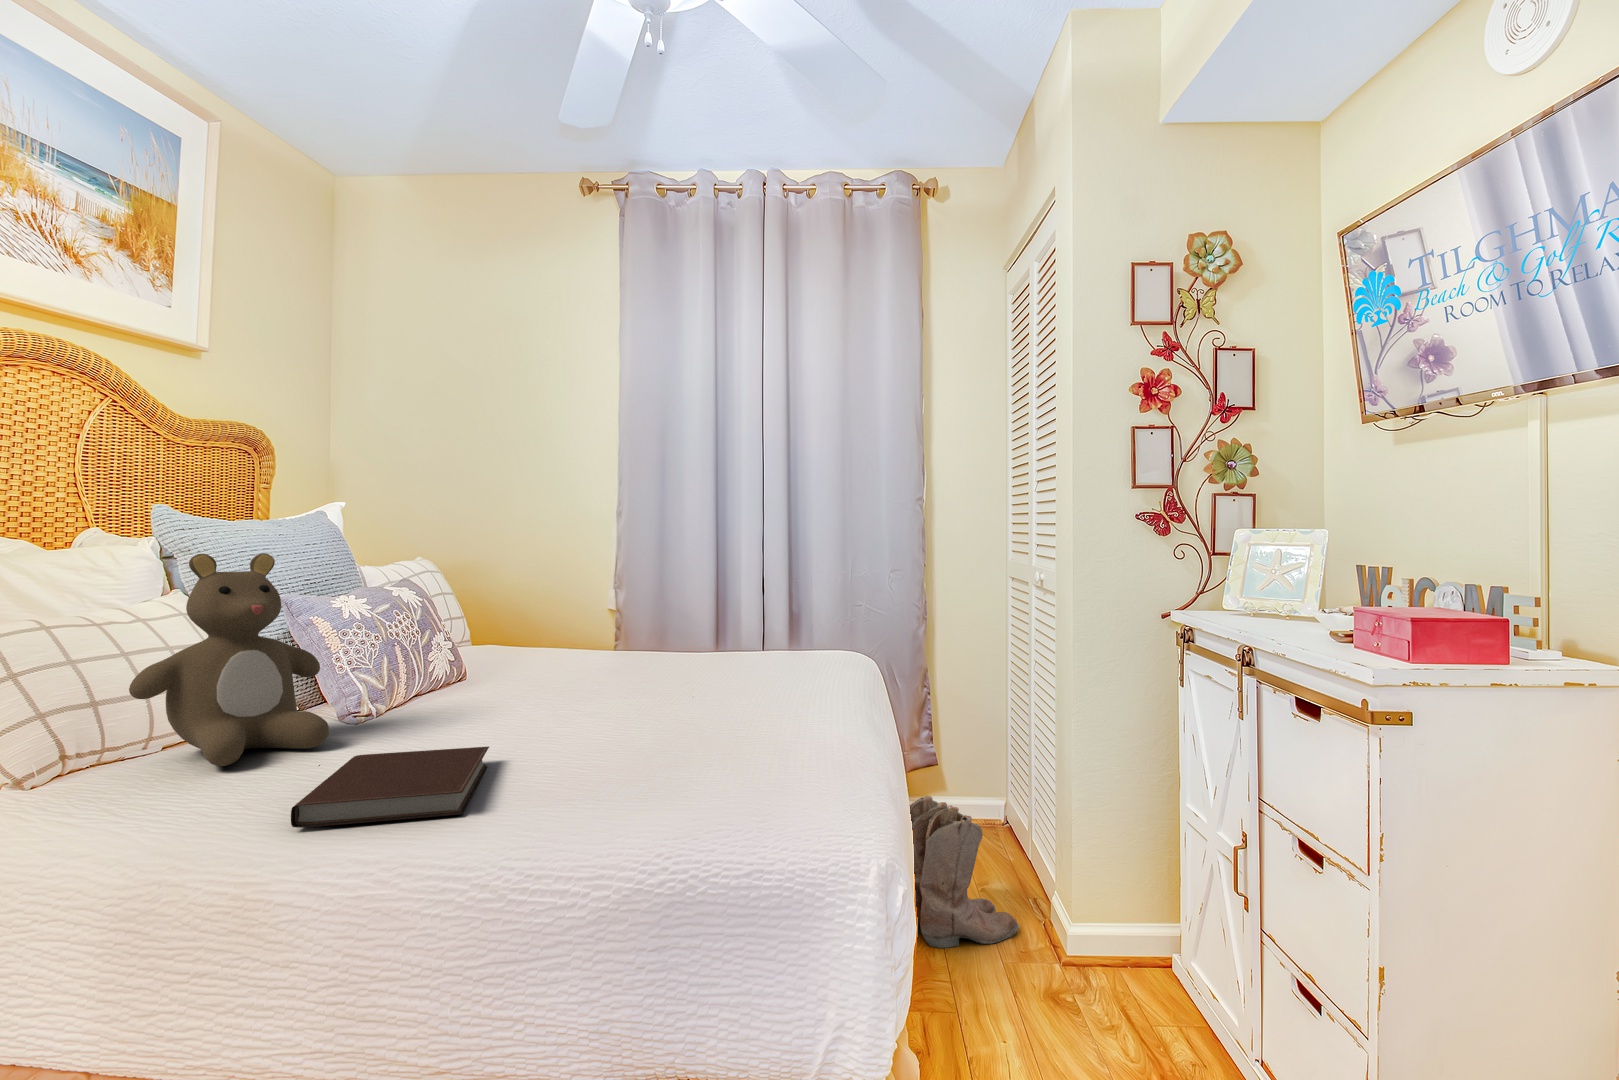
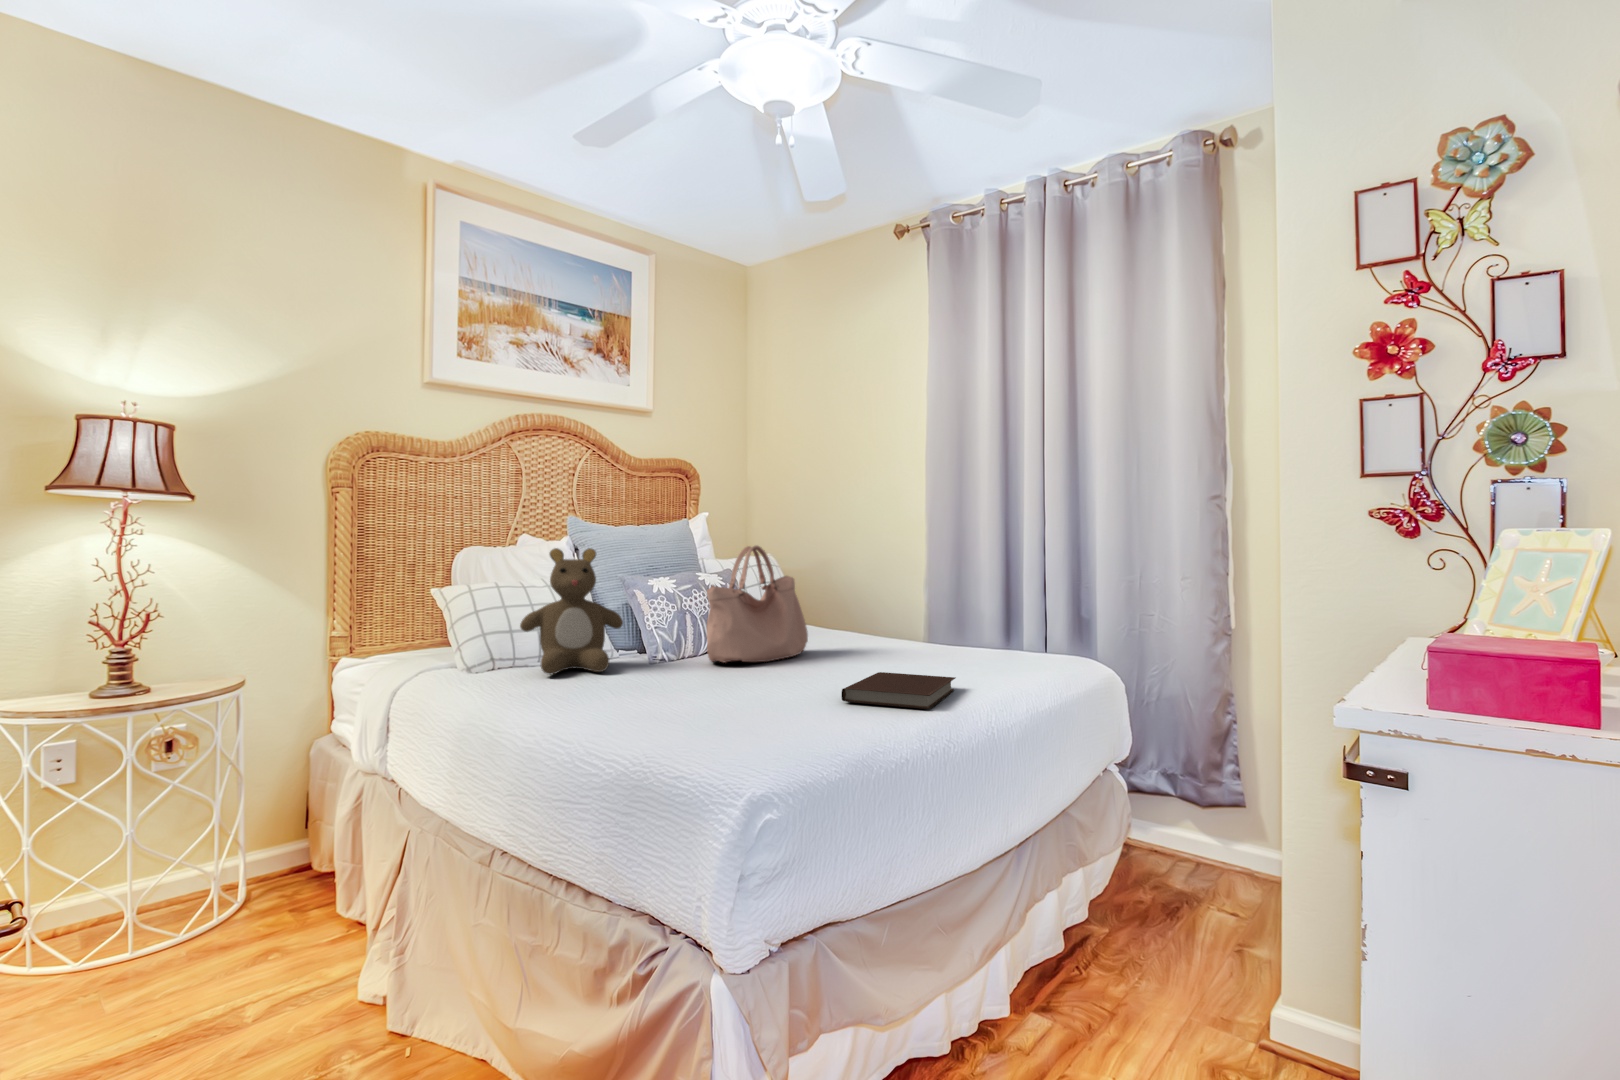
handbag: none [459,548,573,709] -> present [707,545,808,663]
notebook: present [291,746,489,828] -> present [842,672,955,709]
boots: present [909,796,1019,948] -> none [1099,813,1232,990]

